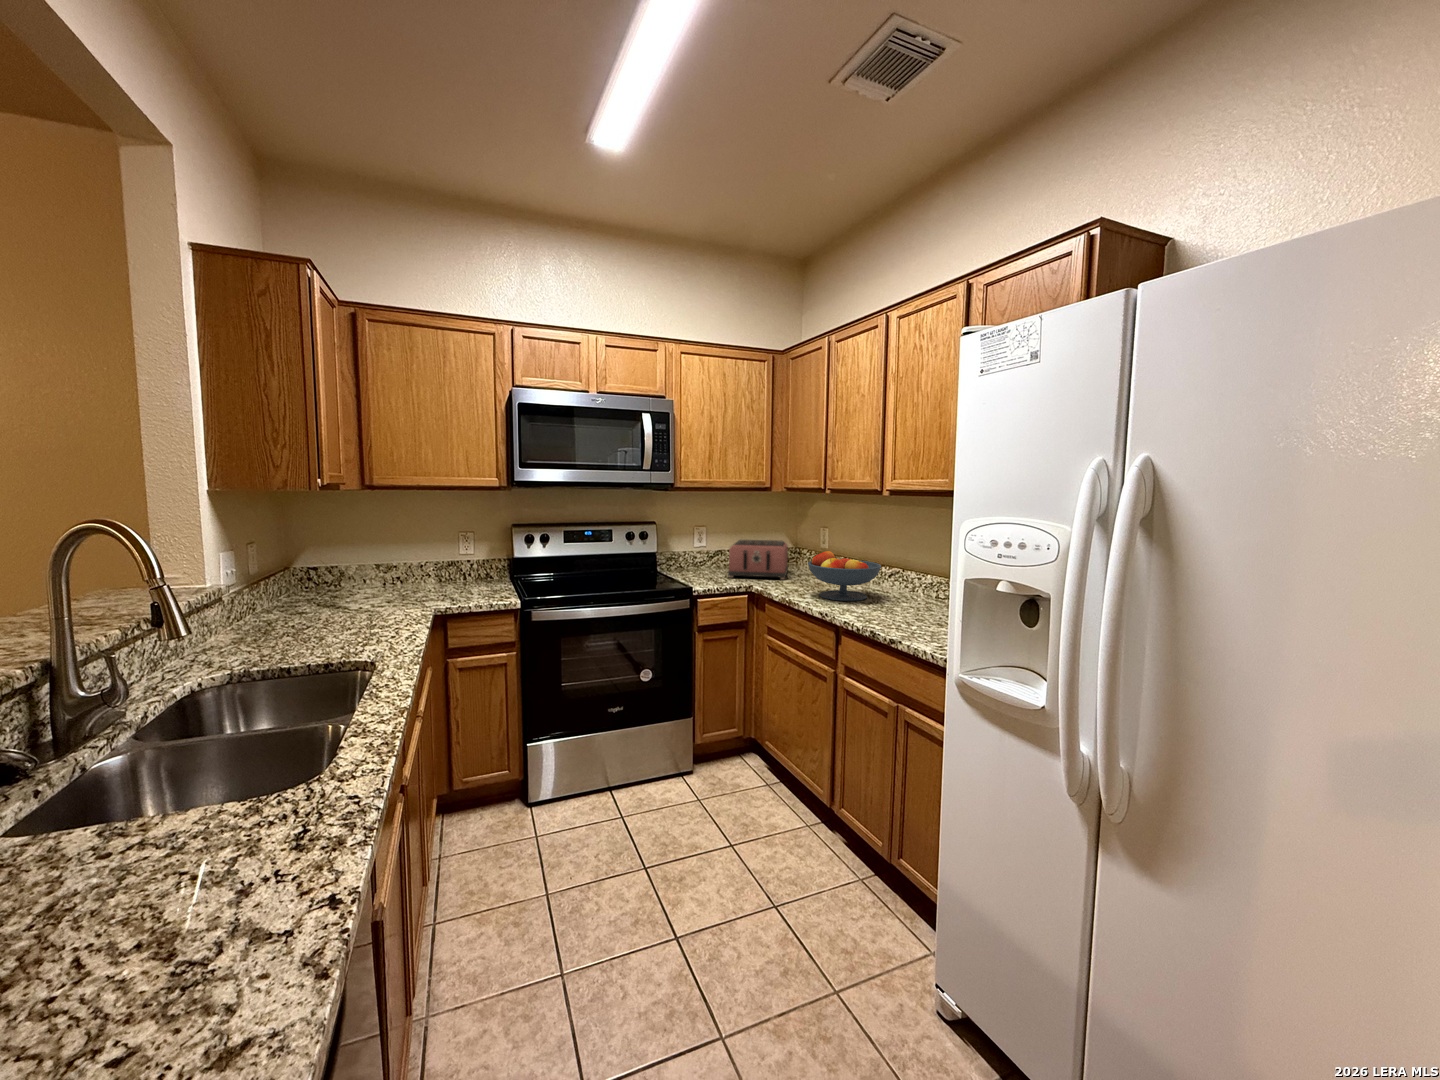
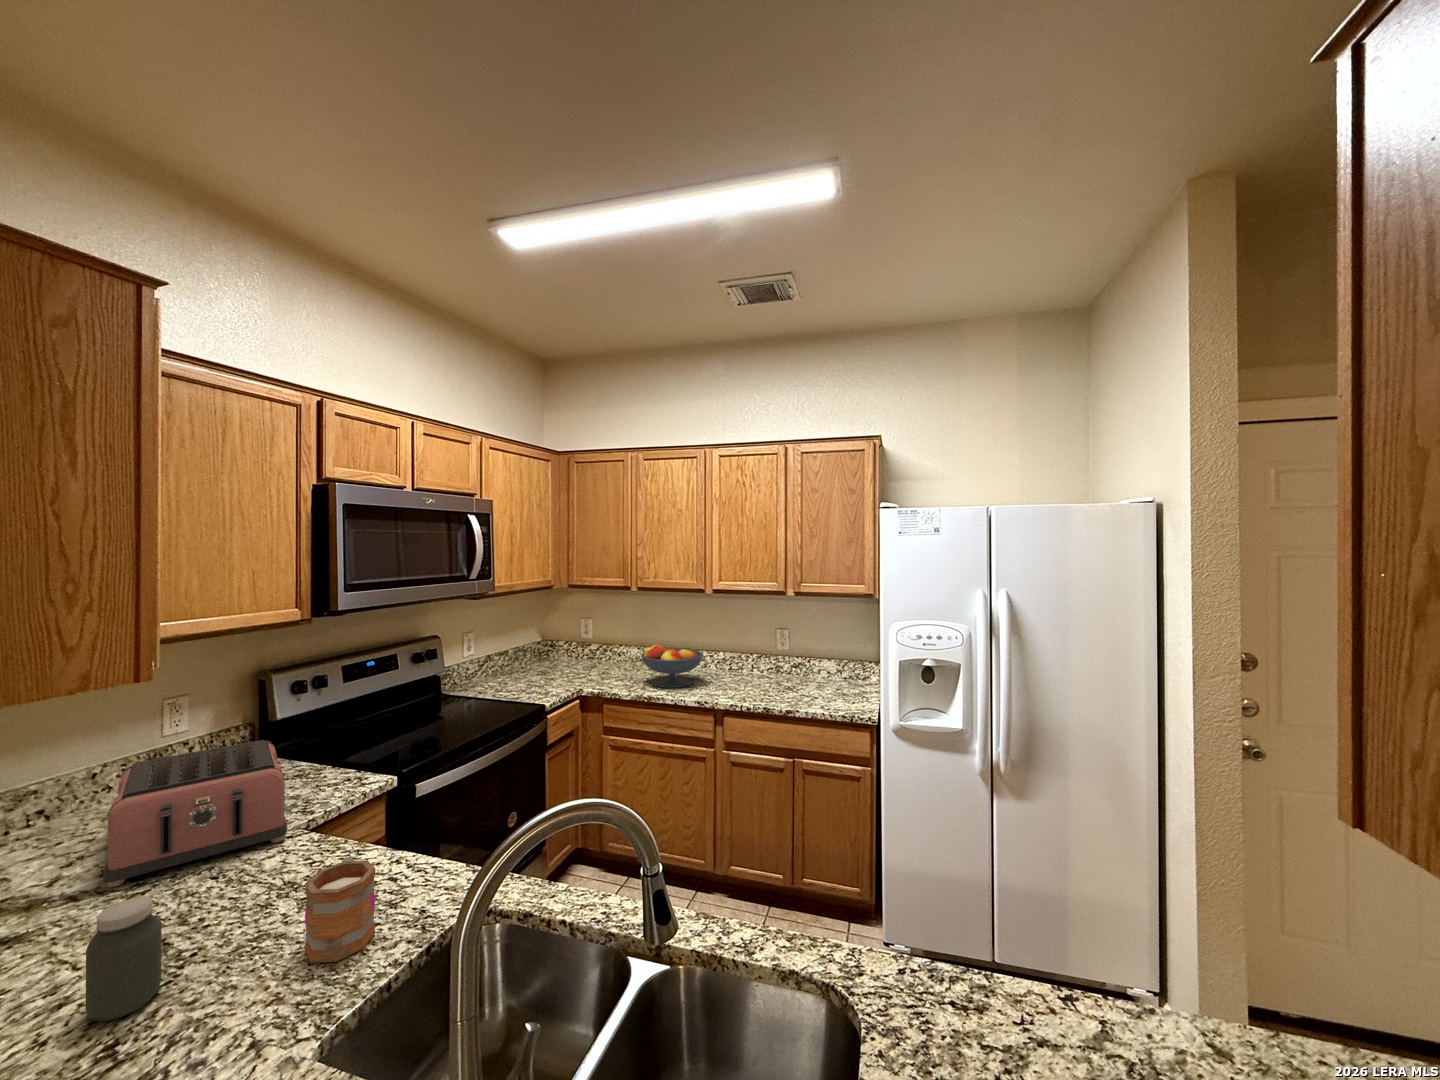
toaster: present [728,540,788,580] -> present [103,740,287,887]
jar: none [233,589,268,640] -> present [86,897,162,1021]
mug: none [292,604,349,652] -> present [304,857,375,963]

